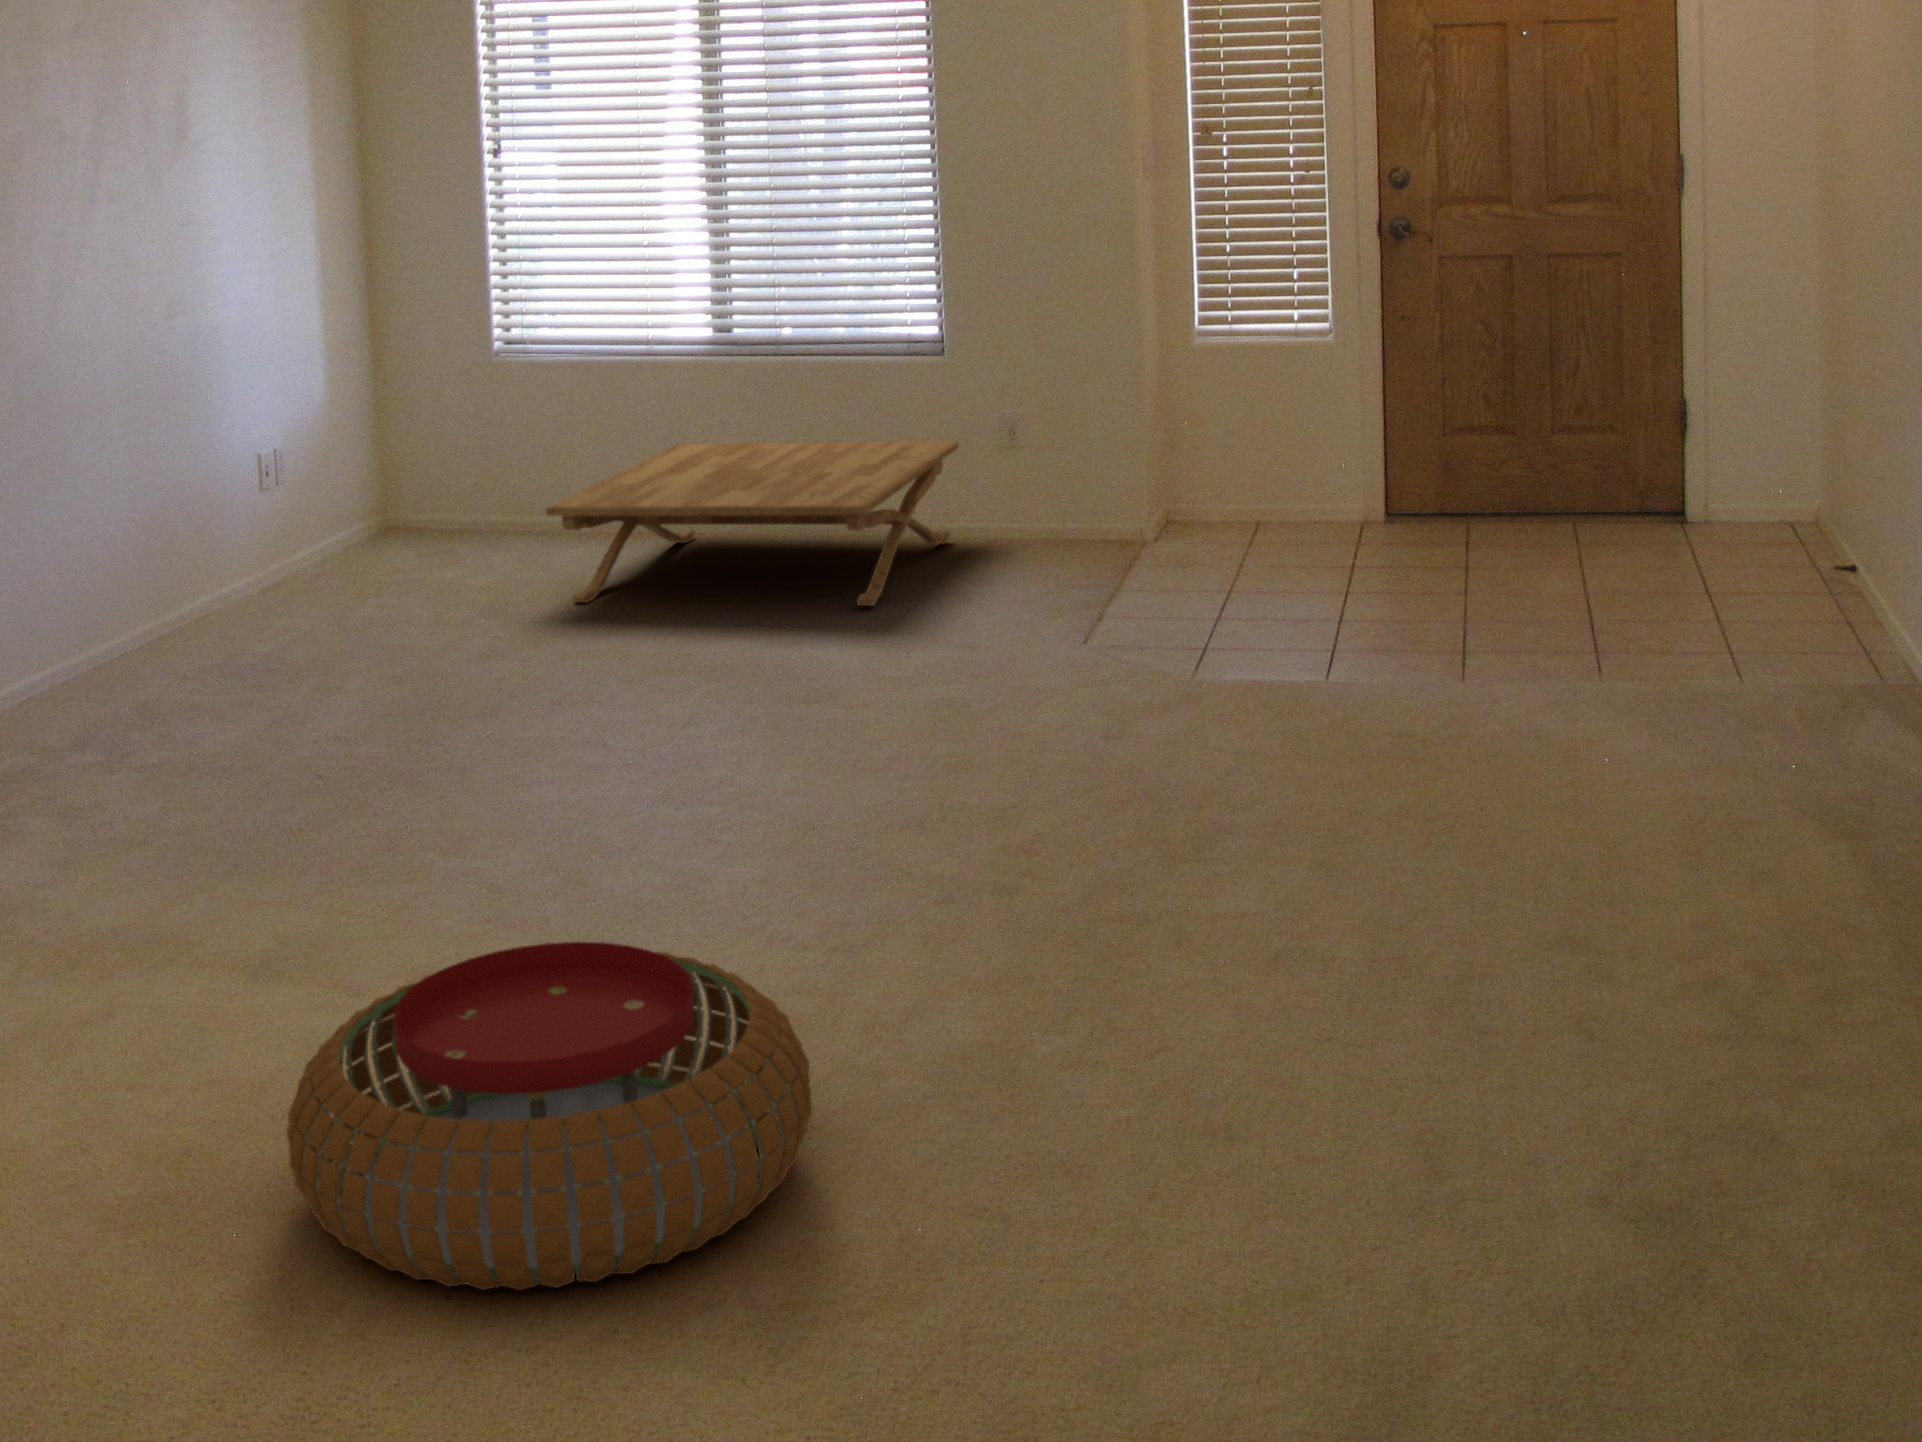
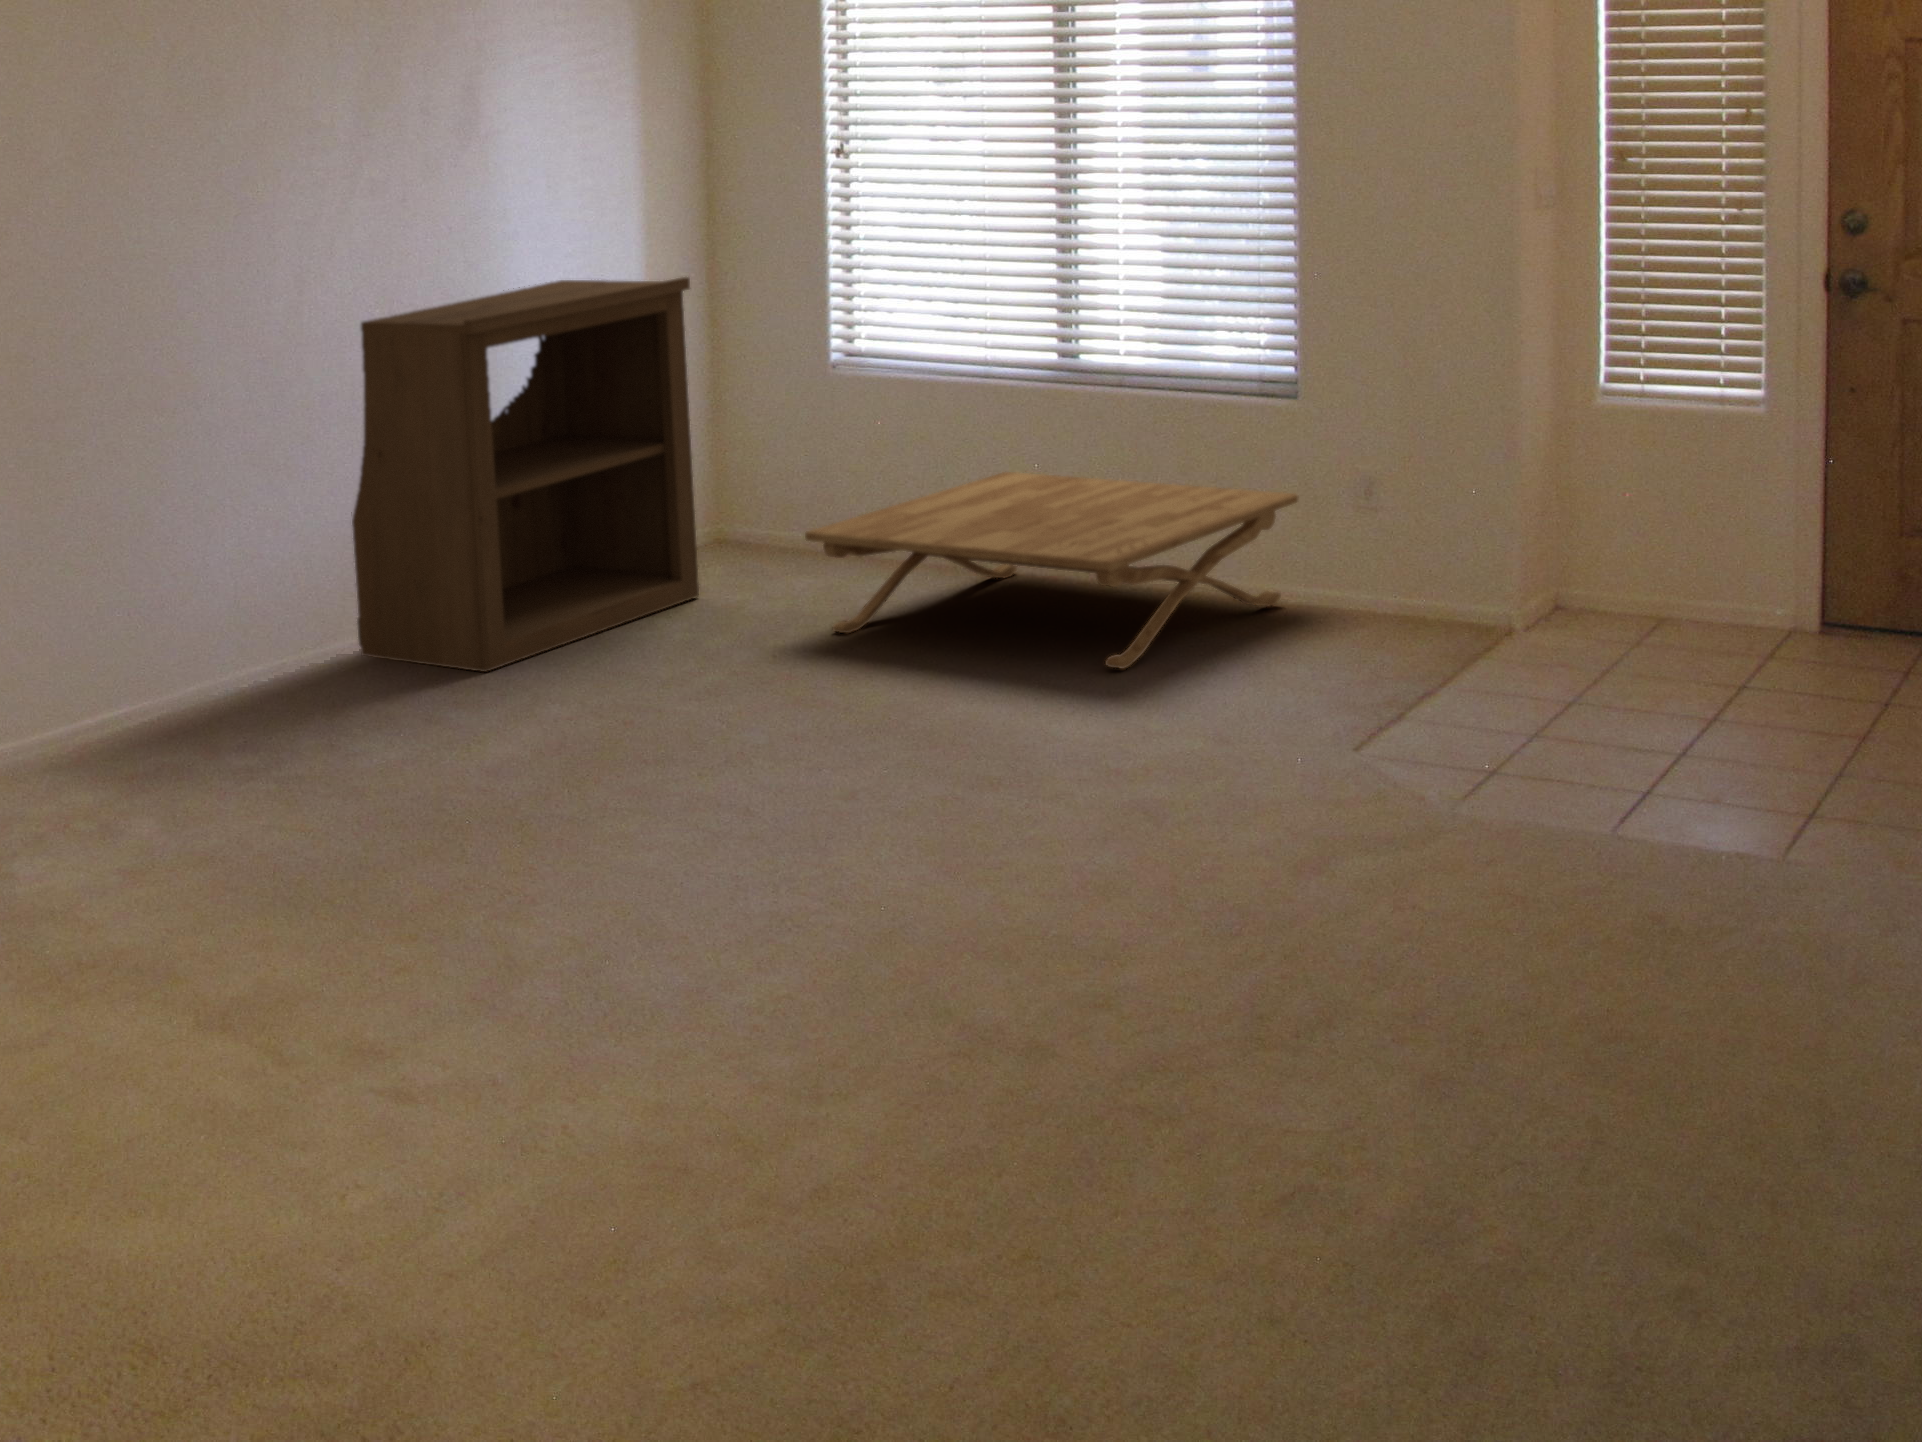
bookshelf: none [68,270,414,674] -> present [352,277,699,672]
pouf: present [287,942,812,1290] -> none [139,944,591,1224]

